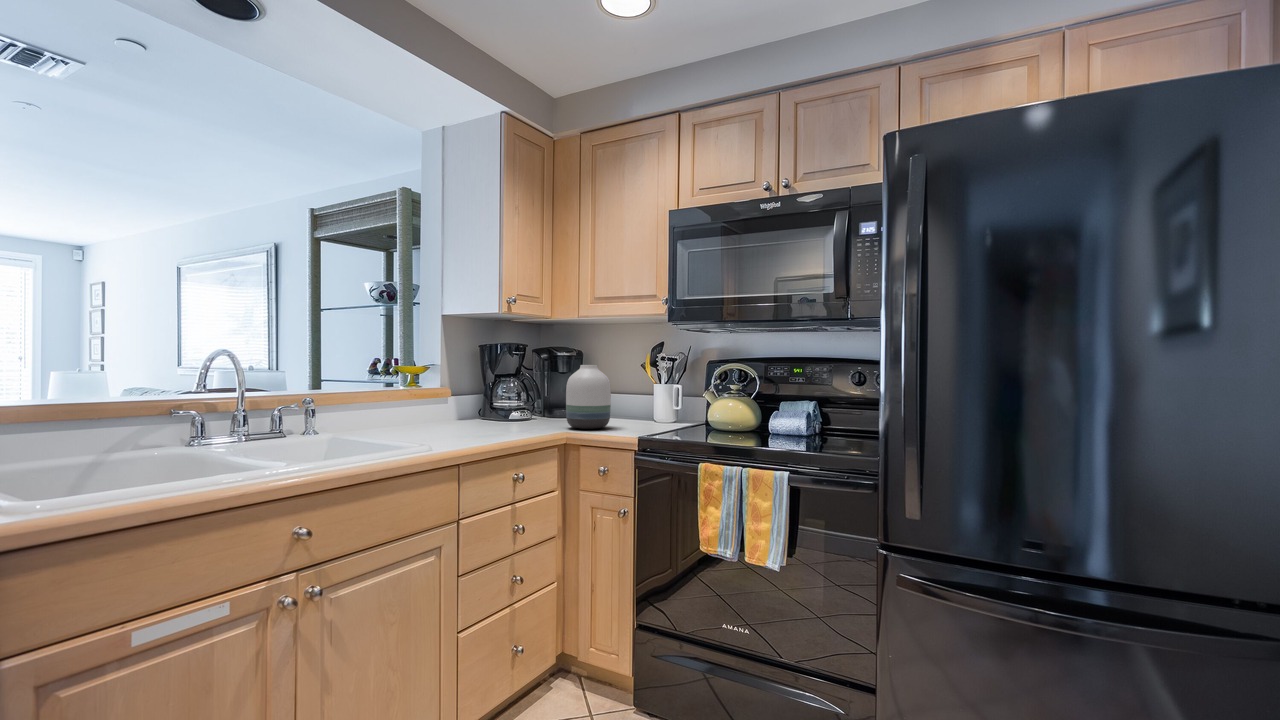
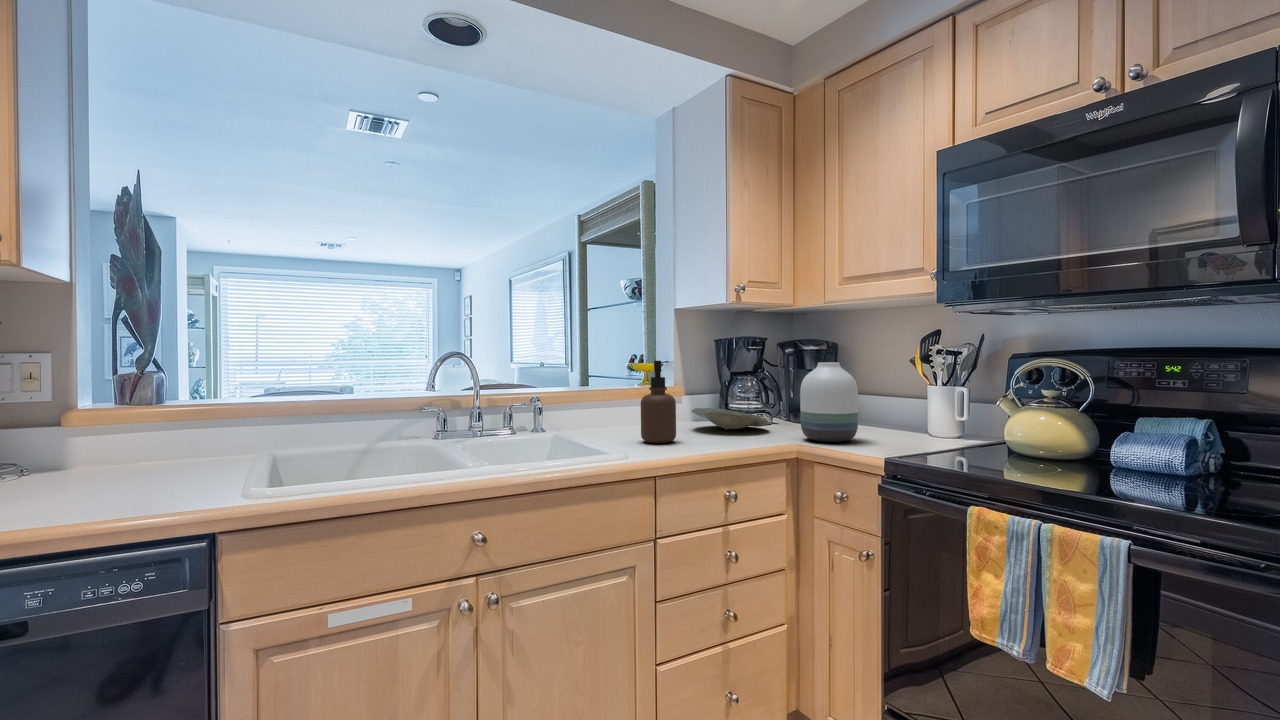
soap dispenser: none [427,361,462,437] -> present [641,361,676,443]
plate: none [464,405,534,425] -> present [691,408,768,430]

